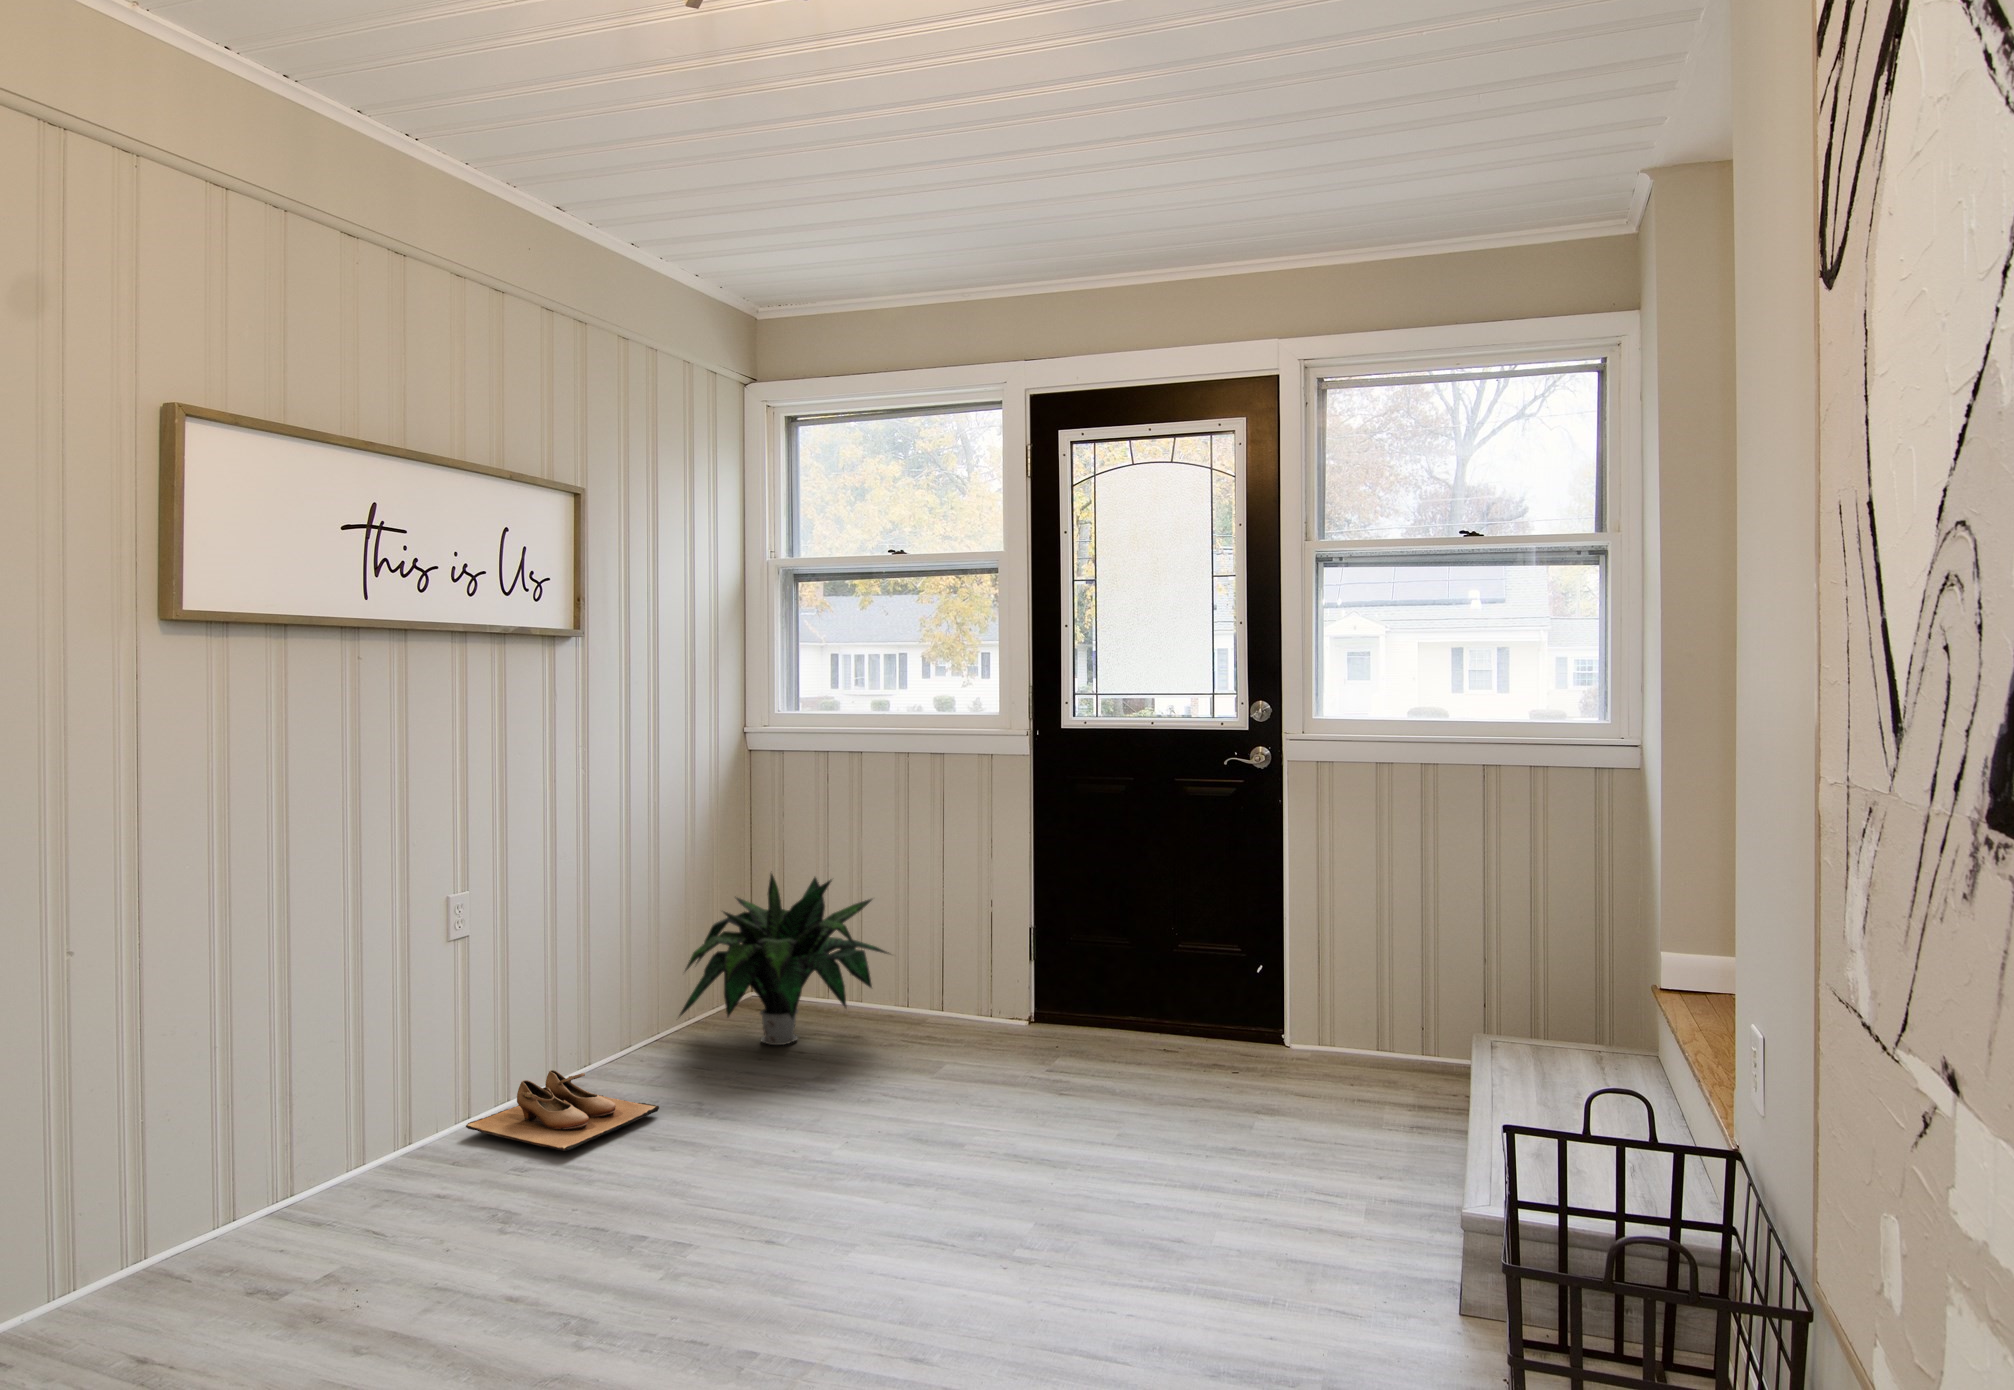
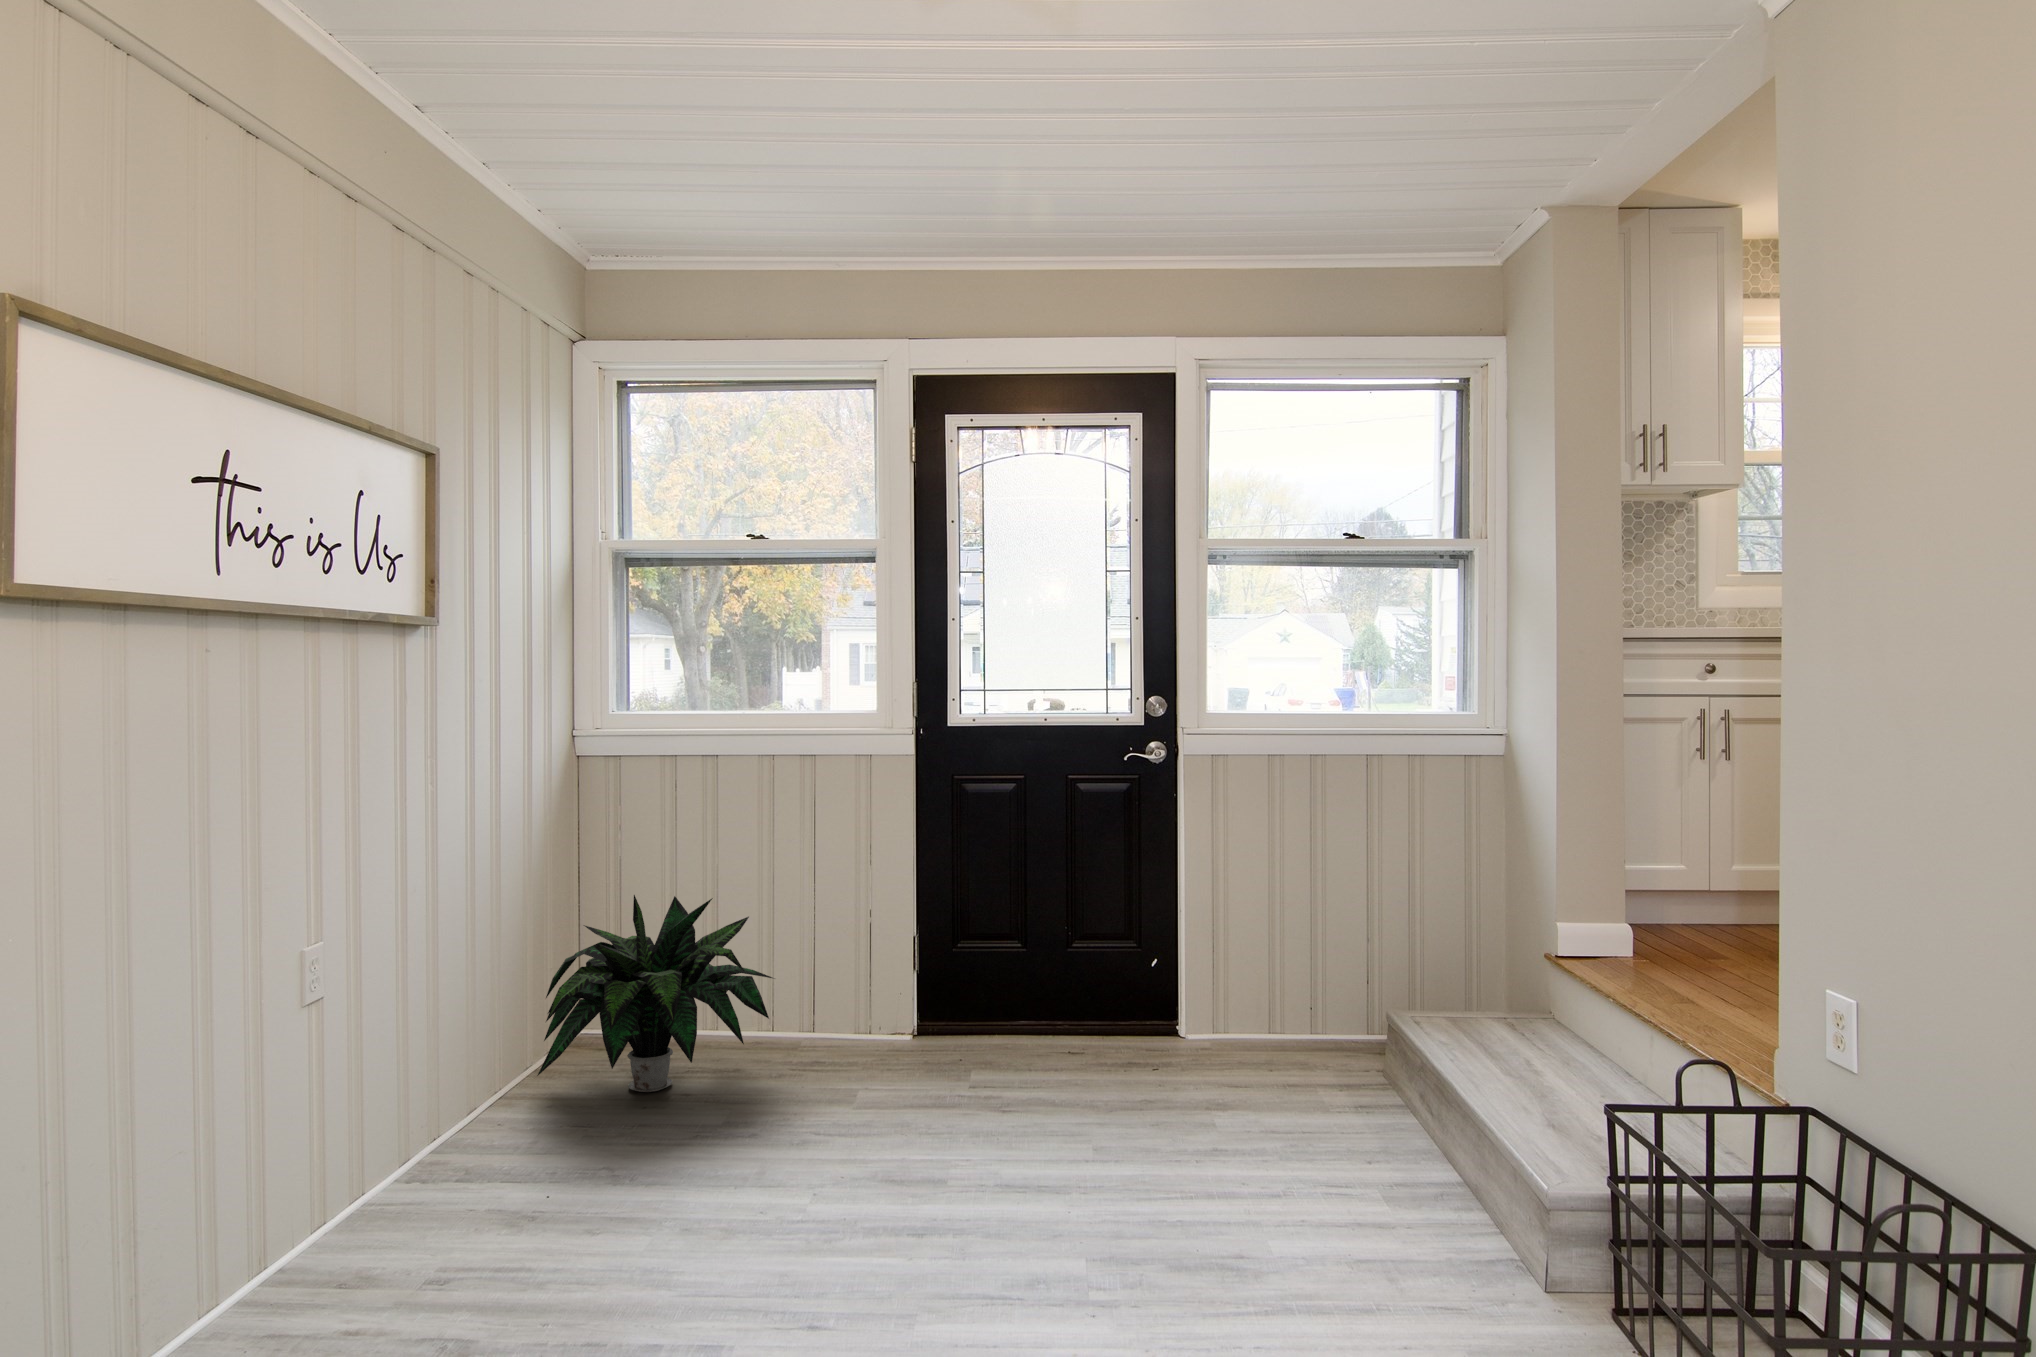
shoe: present [466,1070,659,1151] -> none [326,1156,566,1258]

